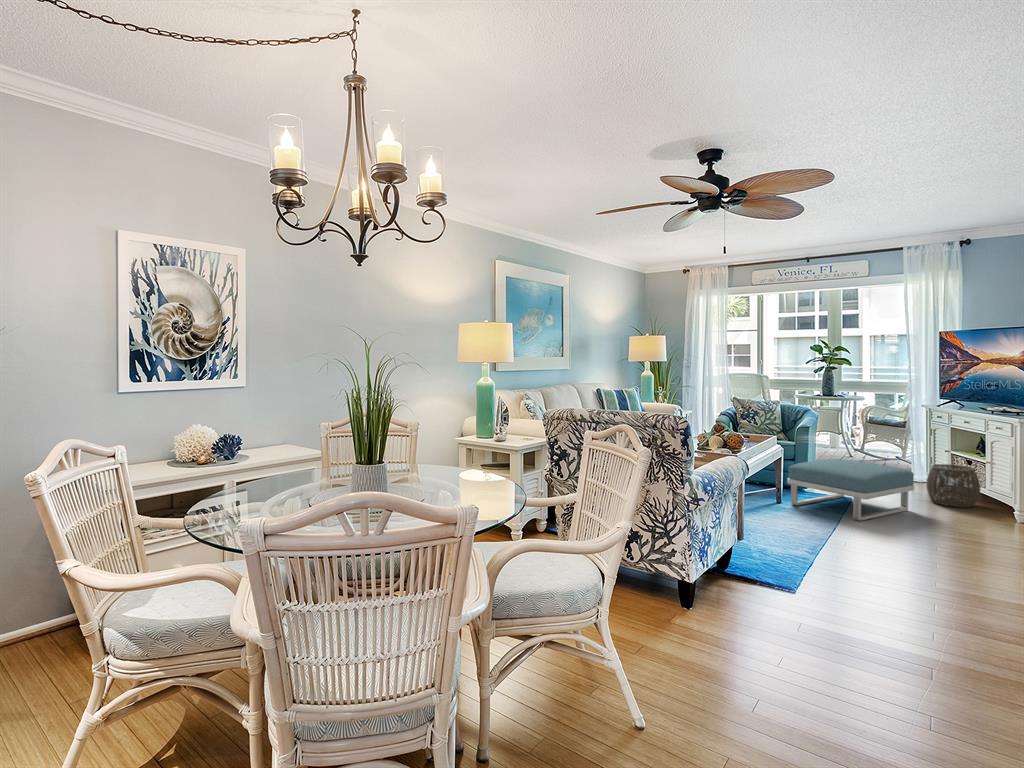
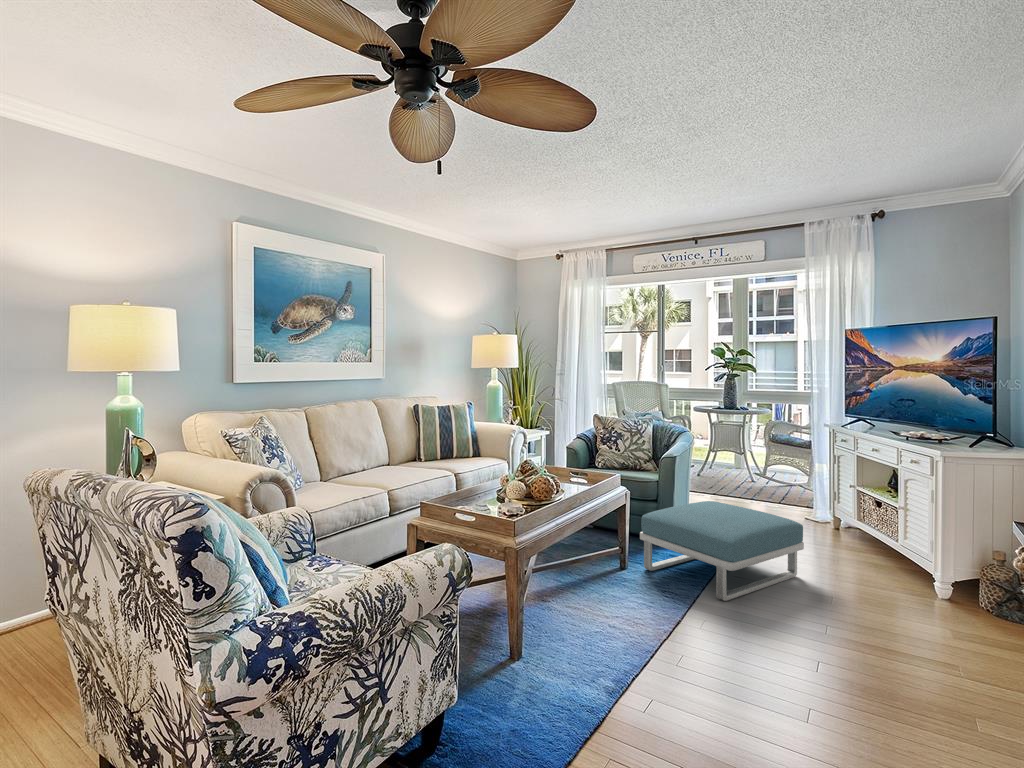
woven basket: present [927,464,981,508] -> none [824,507,892,570]

